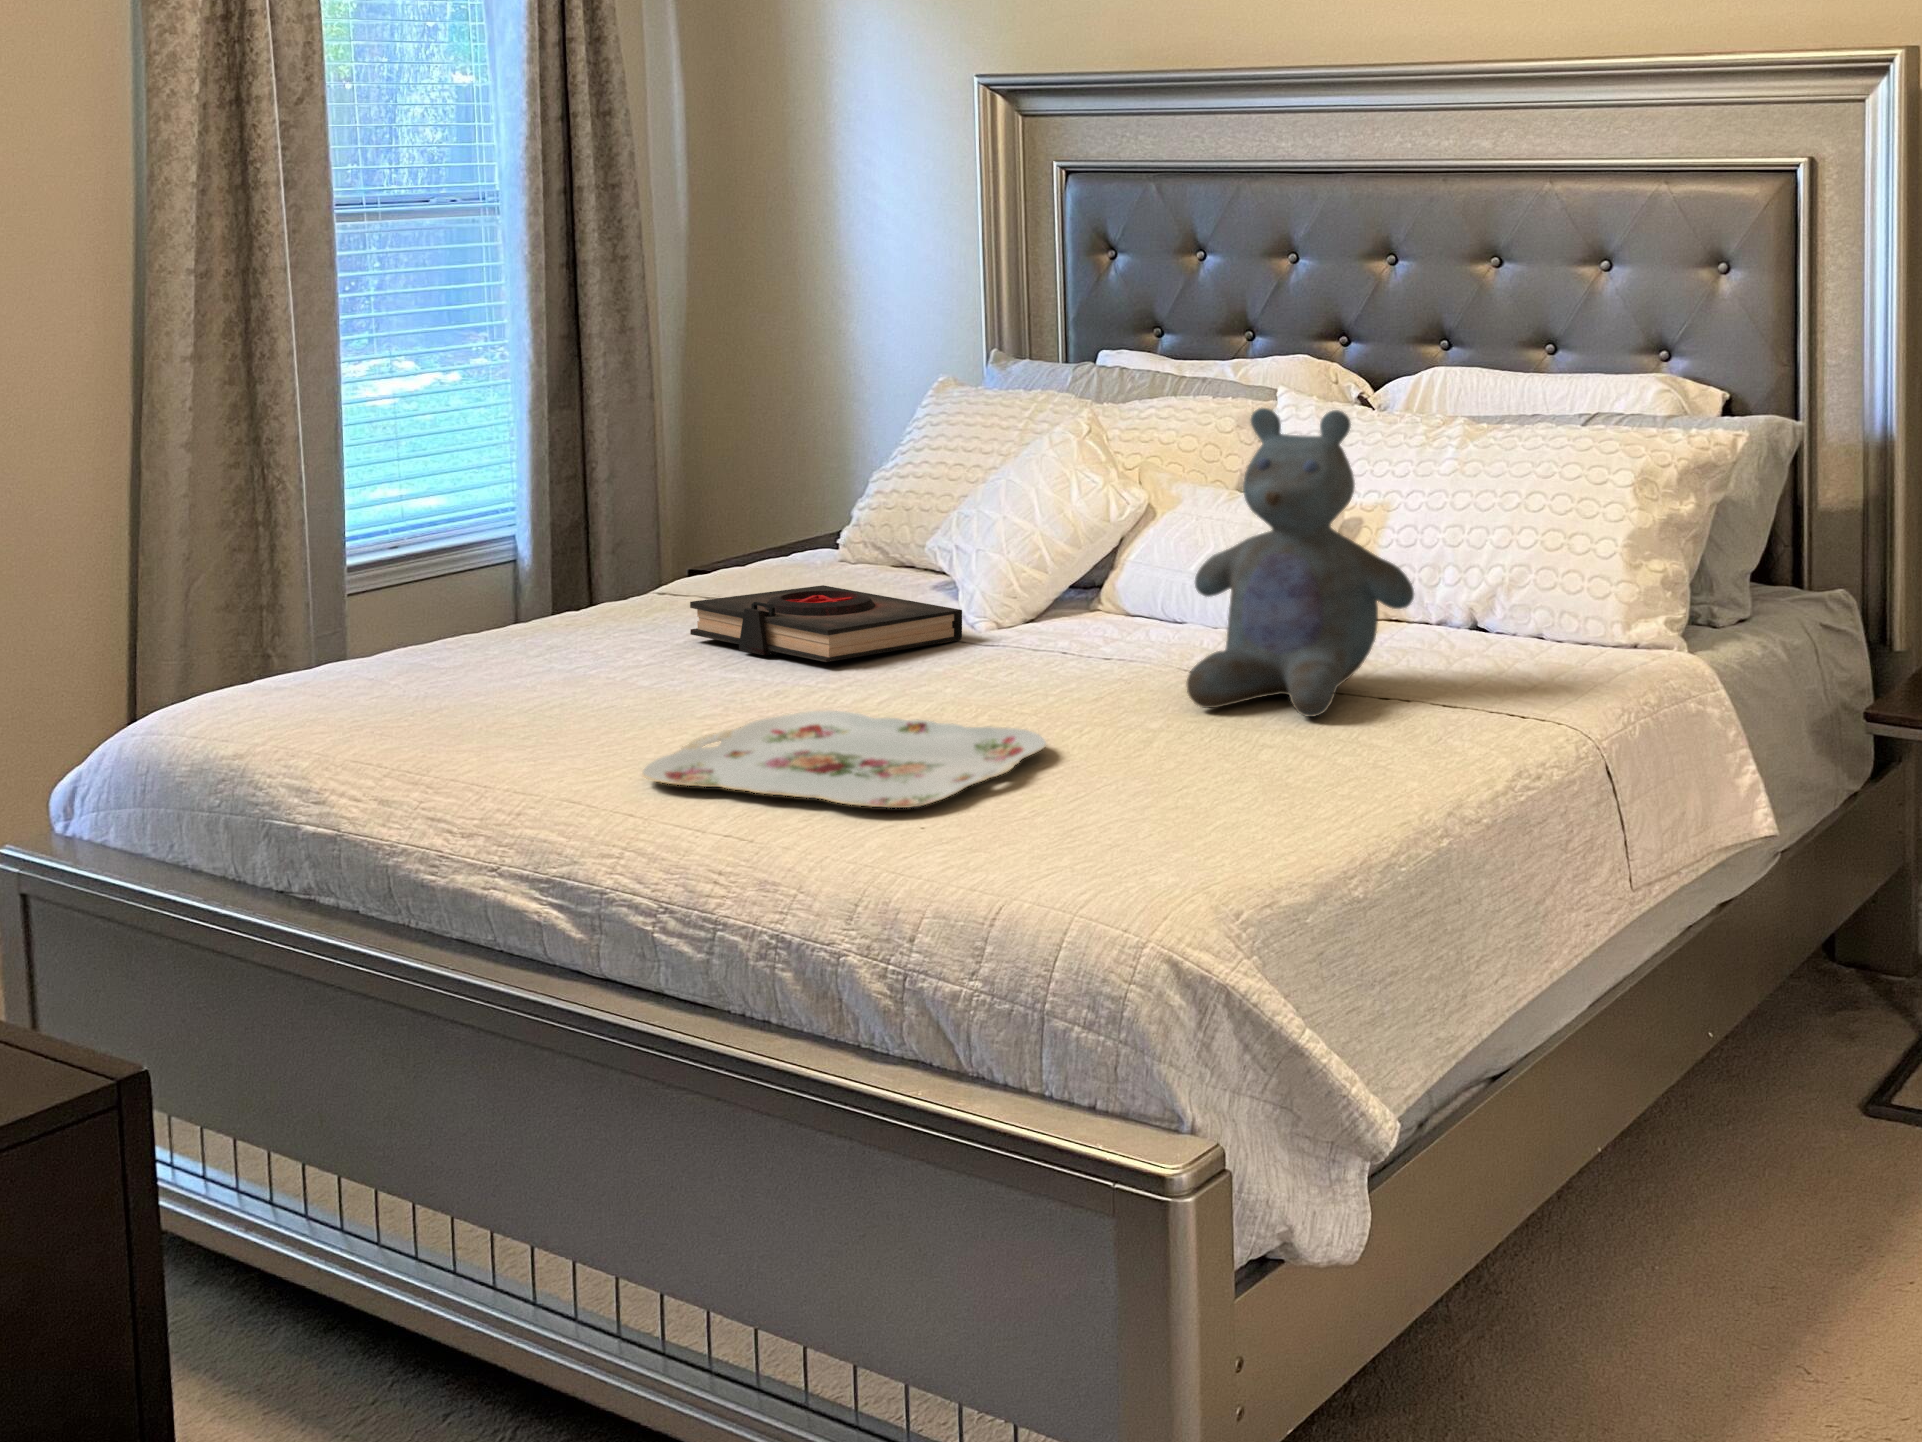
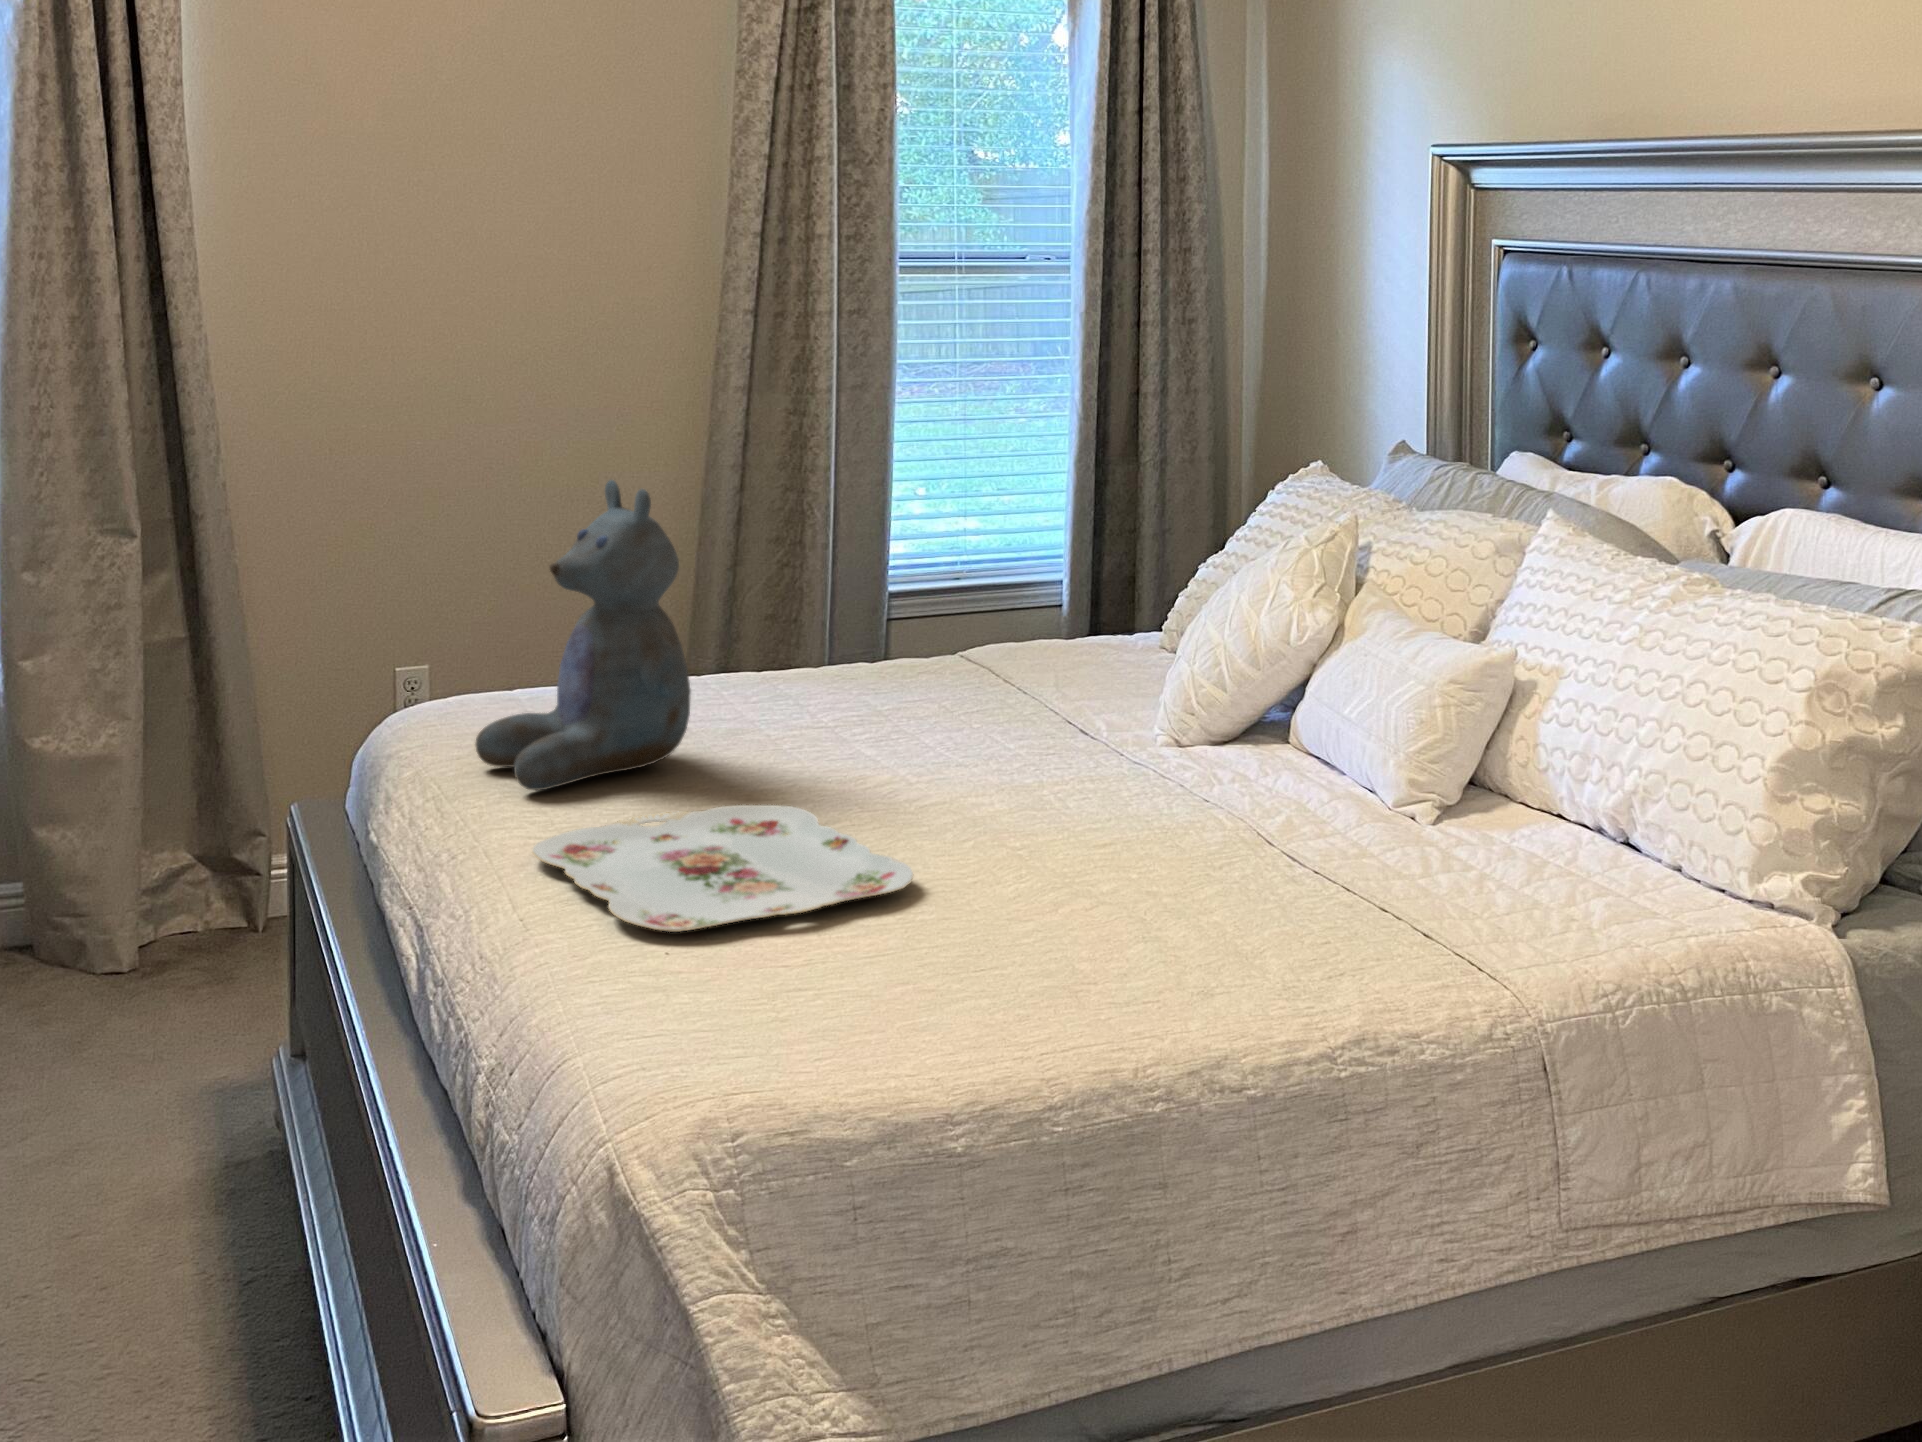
stuffed bear: present [1187,408,1414,717] -> present [475,480,691,791]
book: present [690,585,962,662] -> none [875,671,1097,755]

